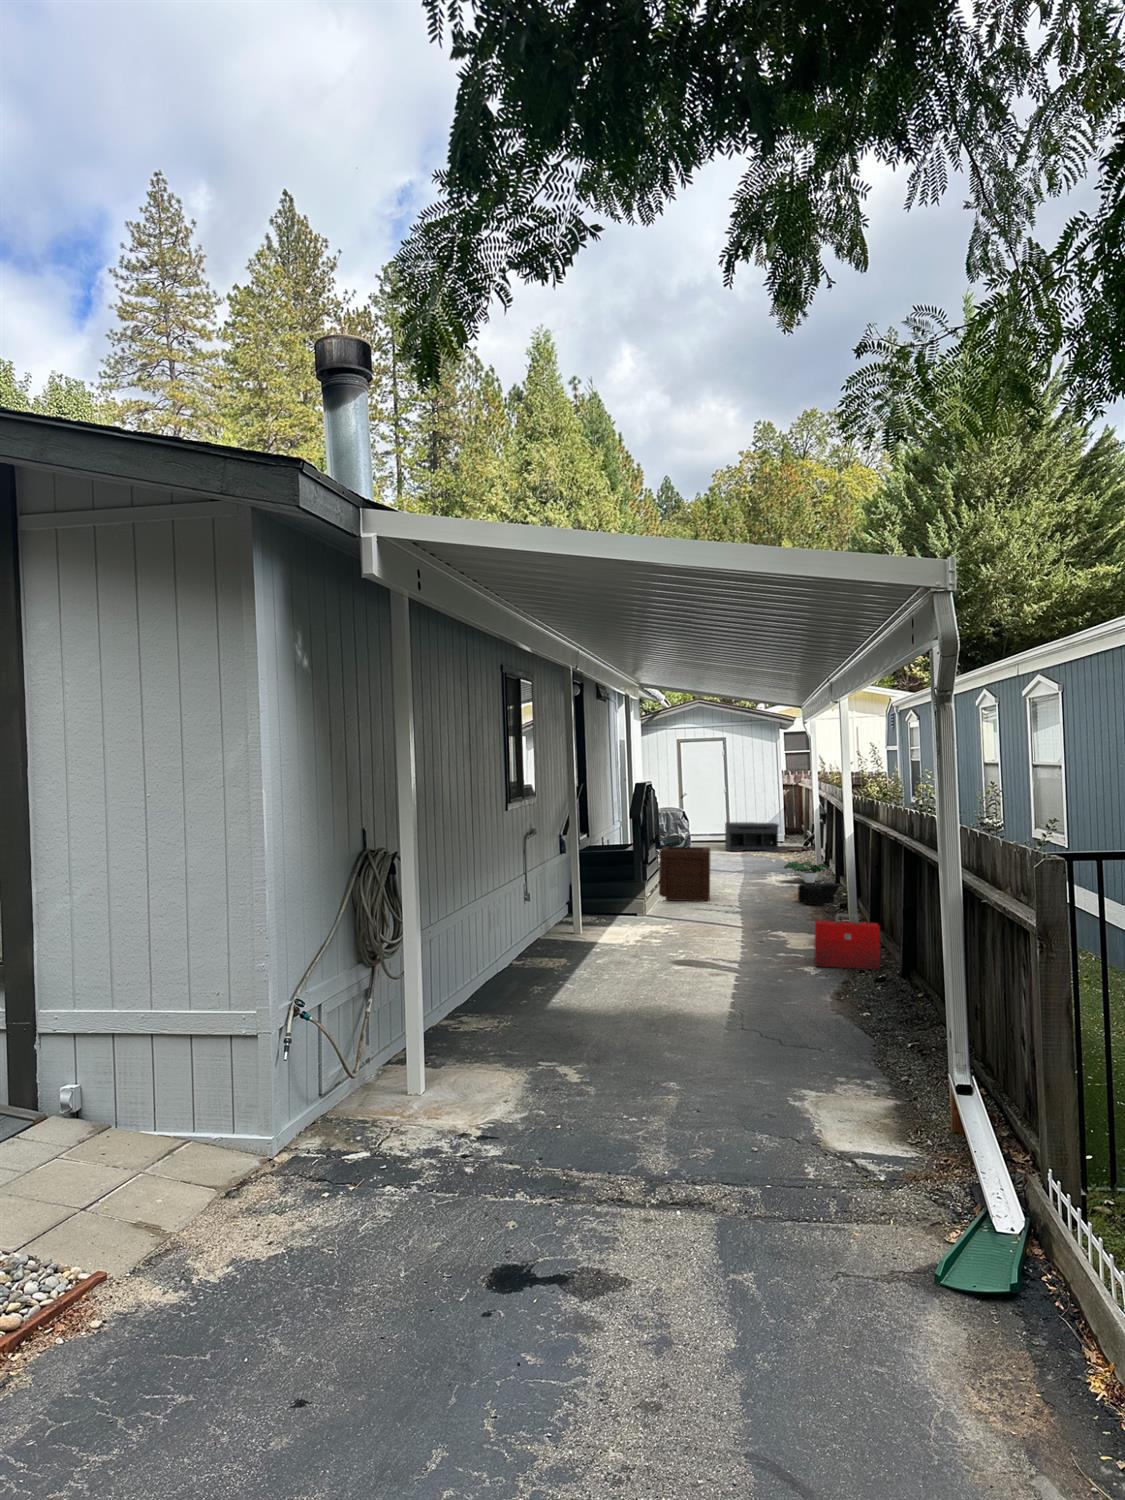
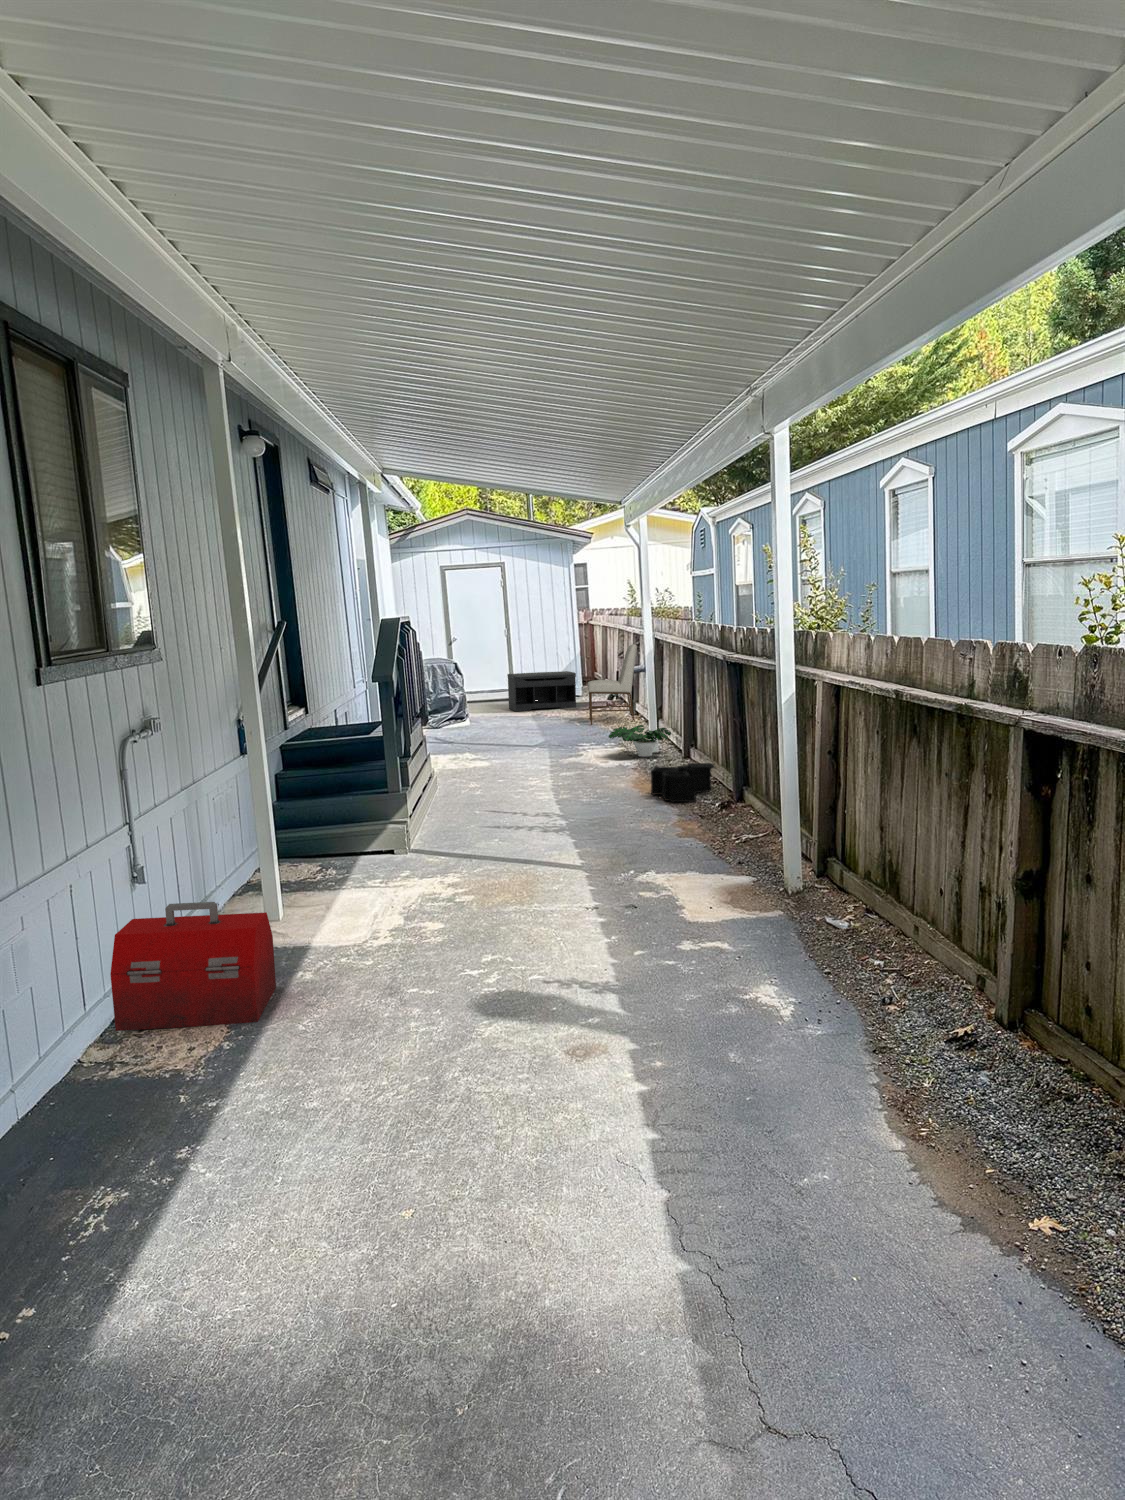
chair: none [781,805,820,864] -> present [588,644,637,725]
wooden crate: present [659,846,711,901] -> none [427,717,513,810]
toolbox: present [814,914,880,969] -> present [110,902,276,1031]

